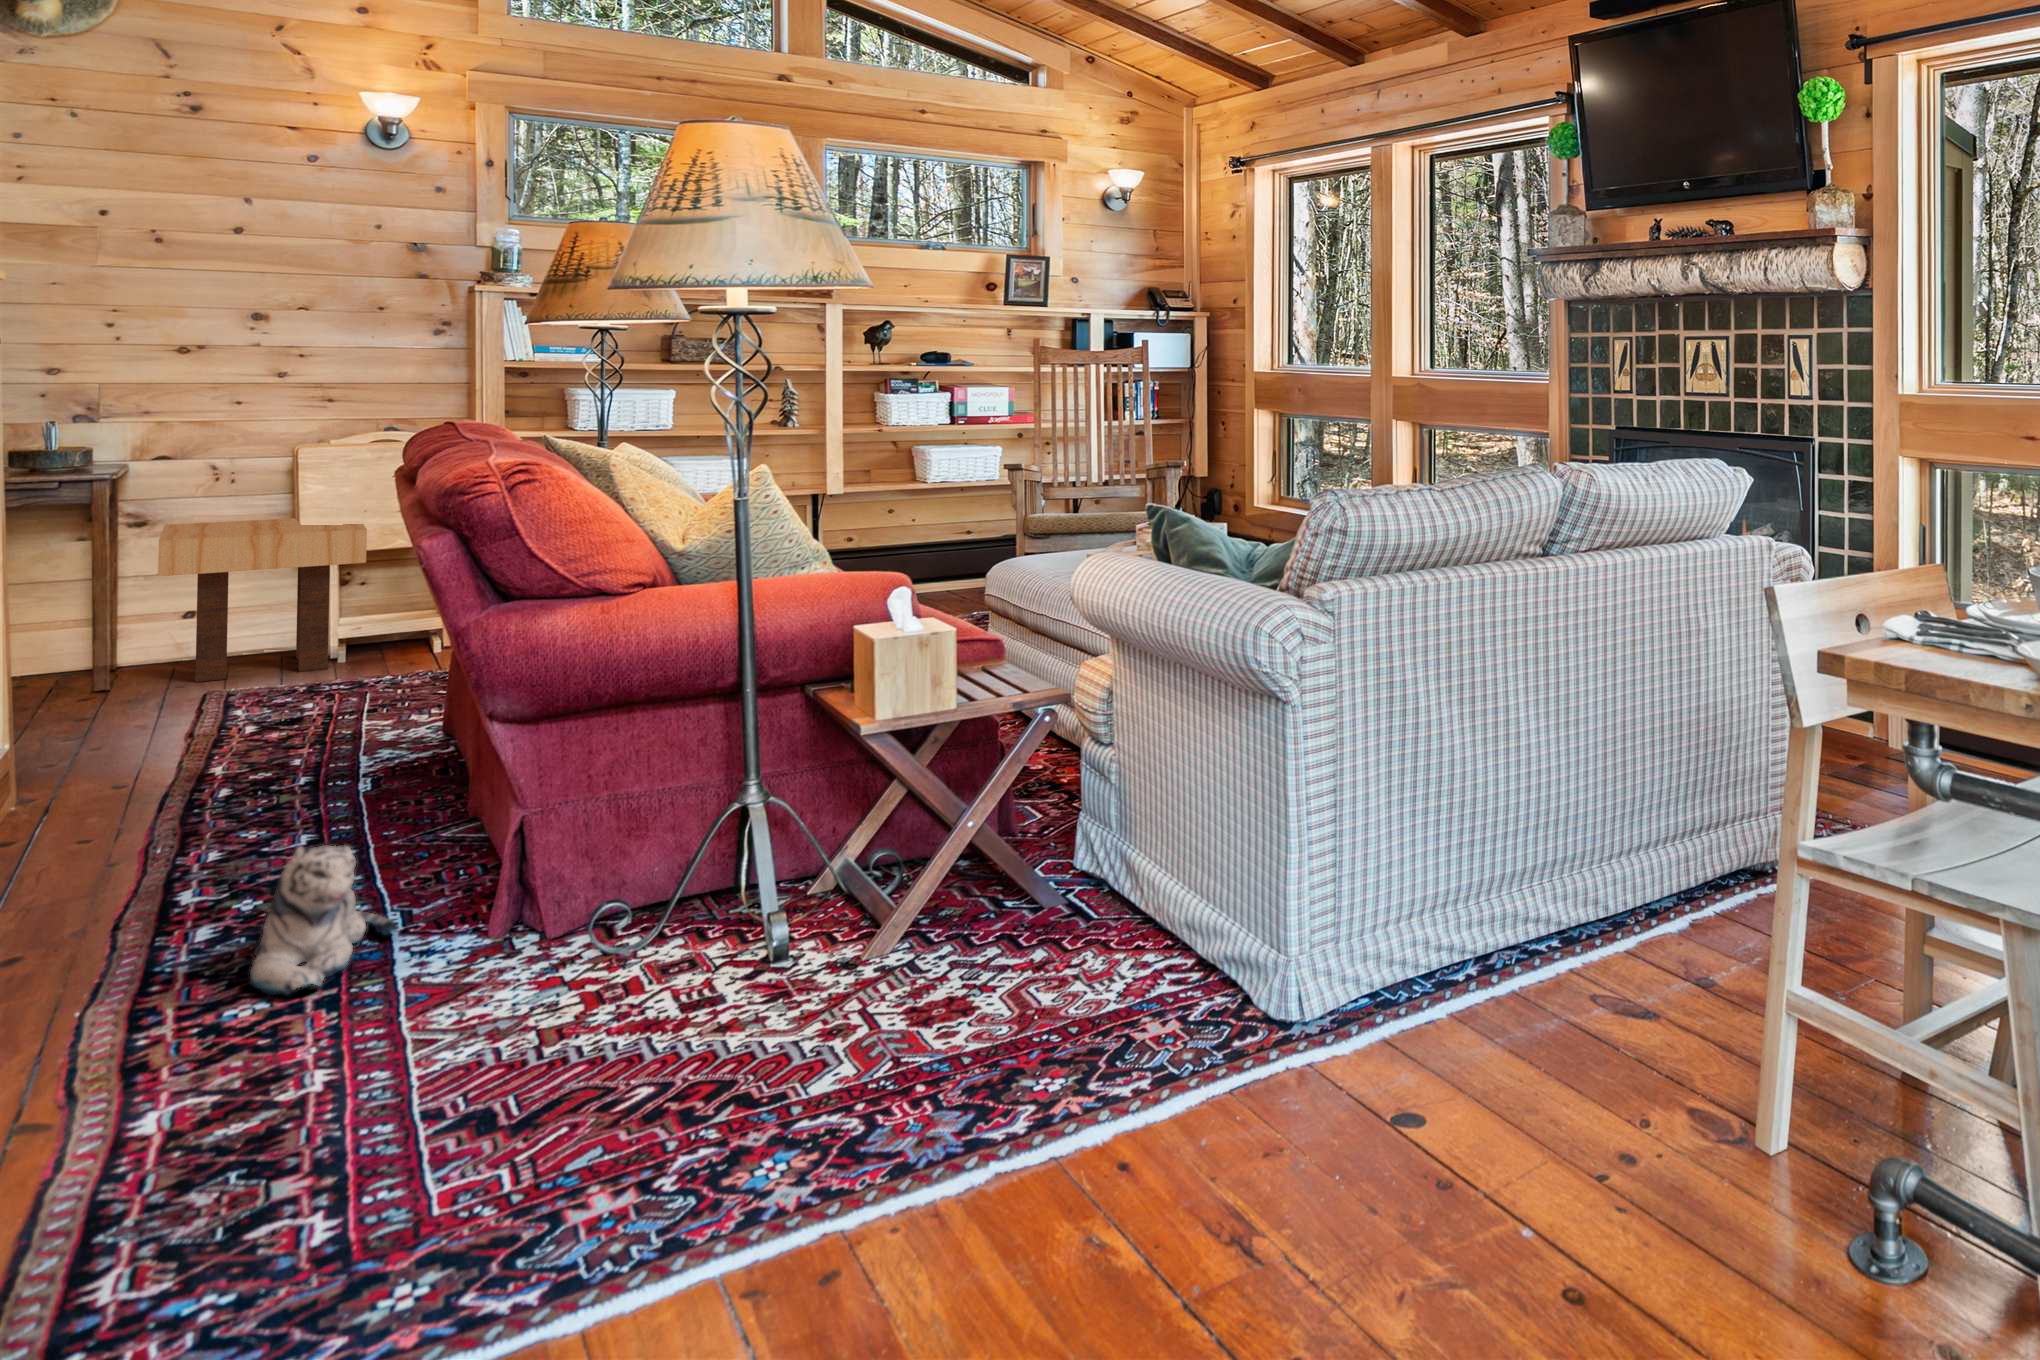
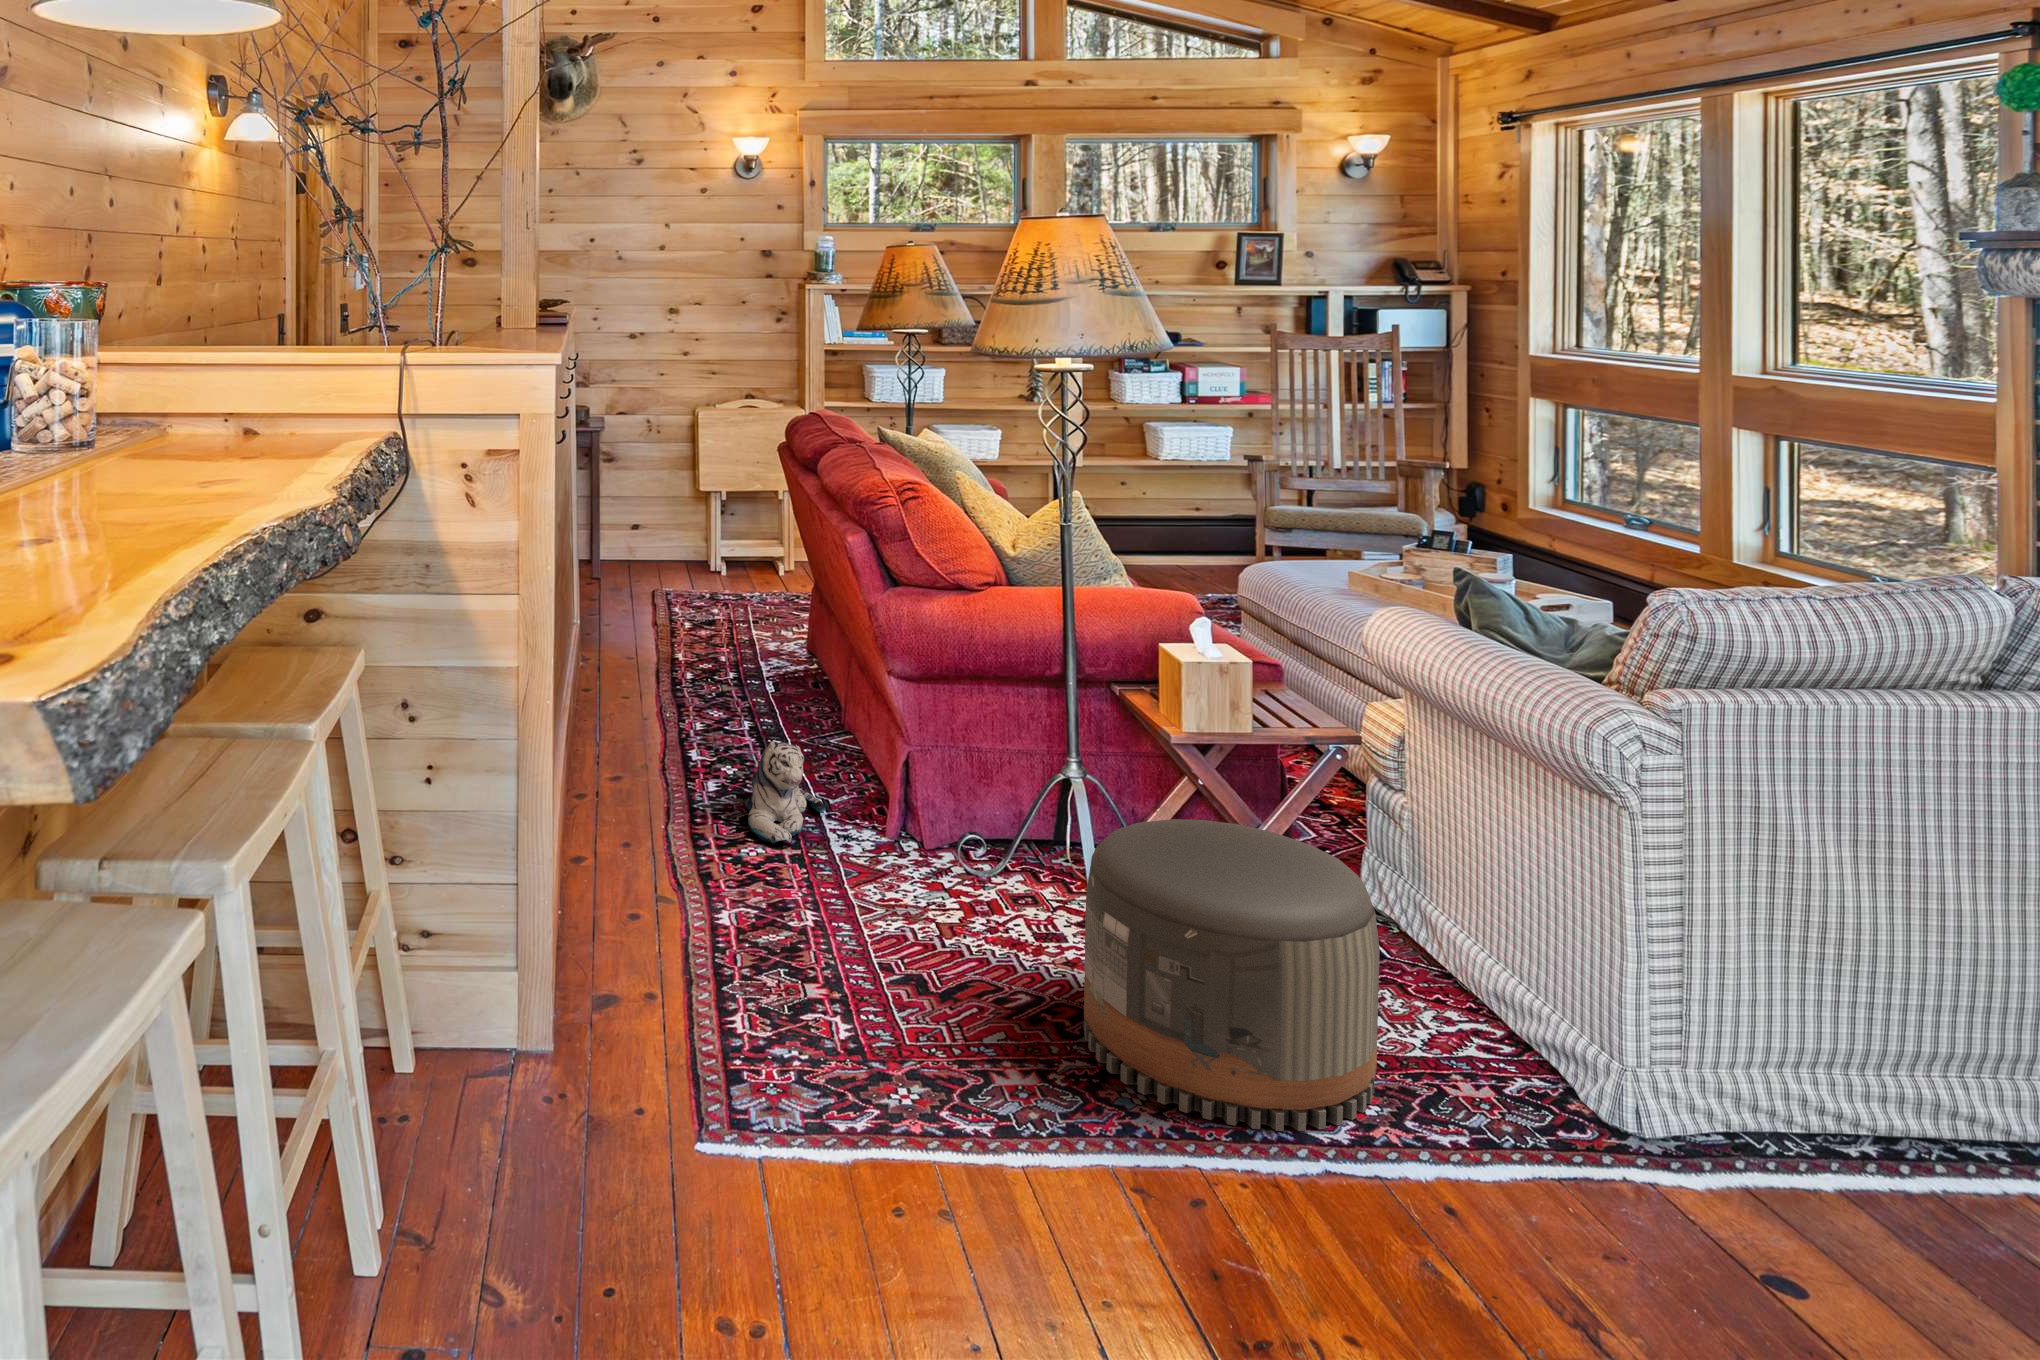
side table: present [158,518,367,682] -> none [627,457,744,572]
pouf: none [722,801,1065,1162] -> present [1084,819,1380,1131]

